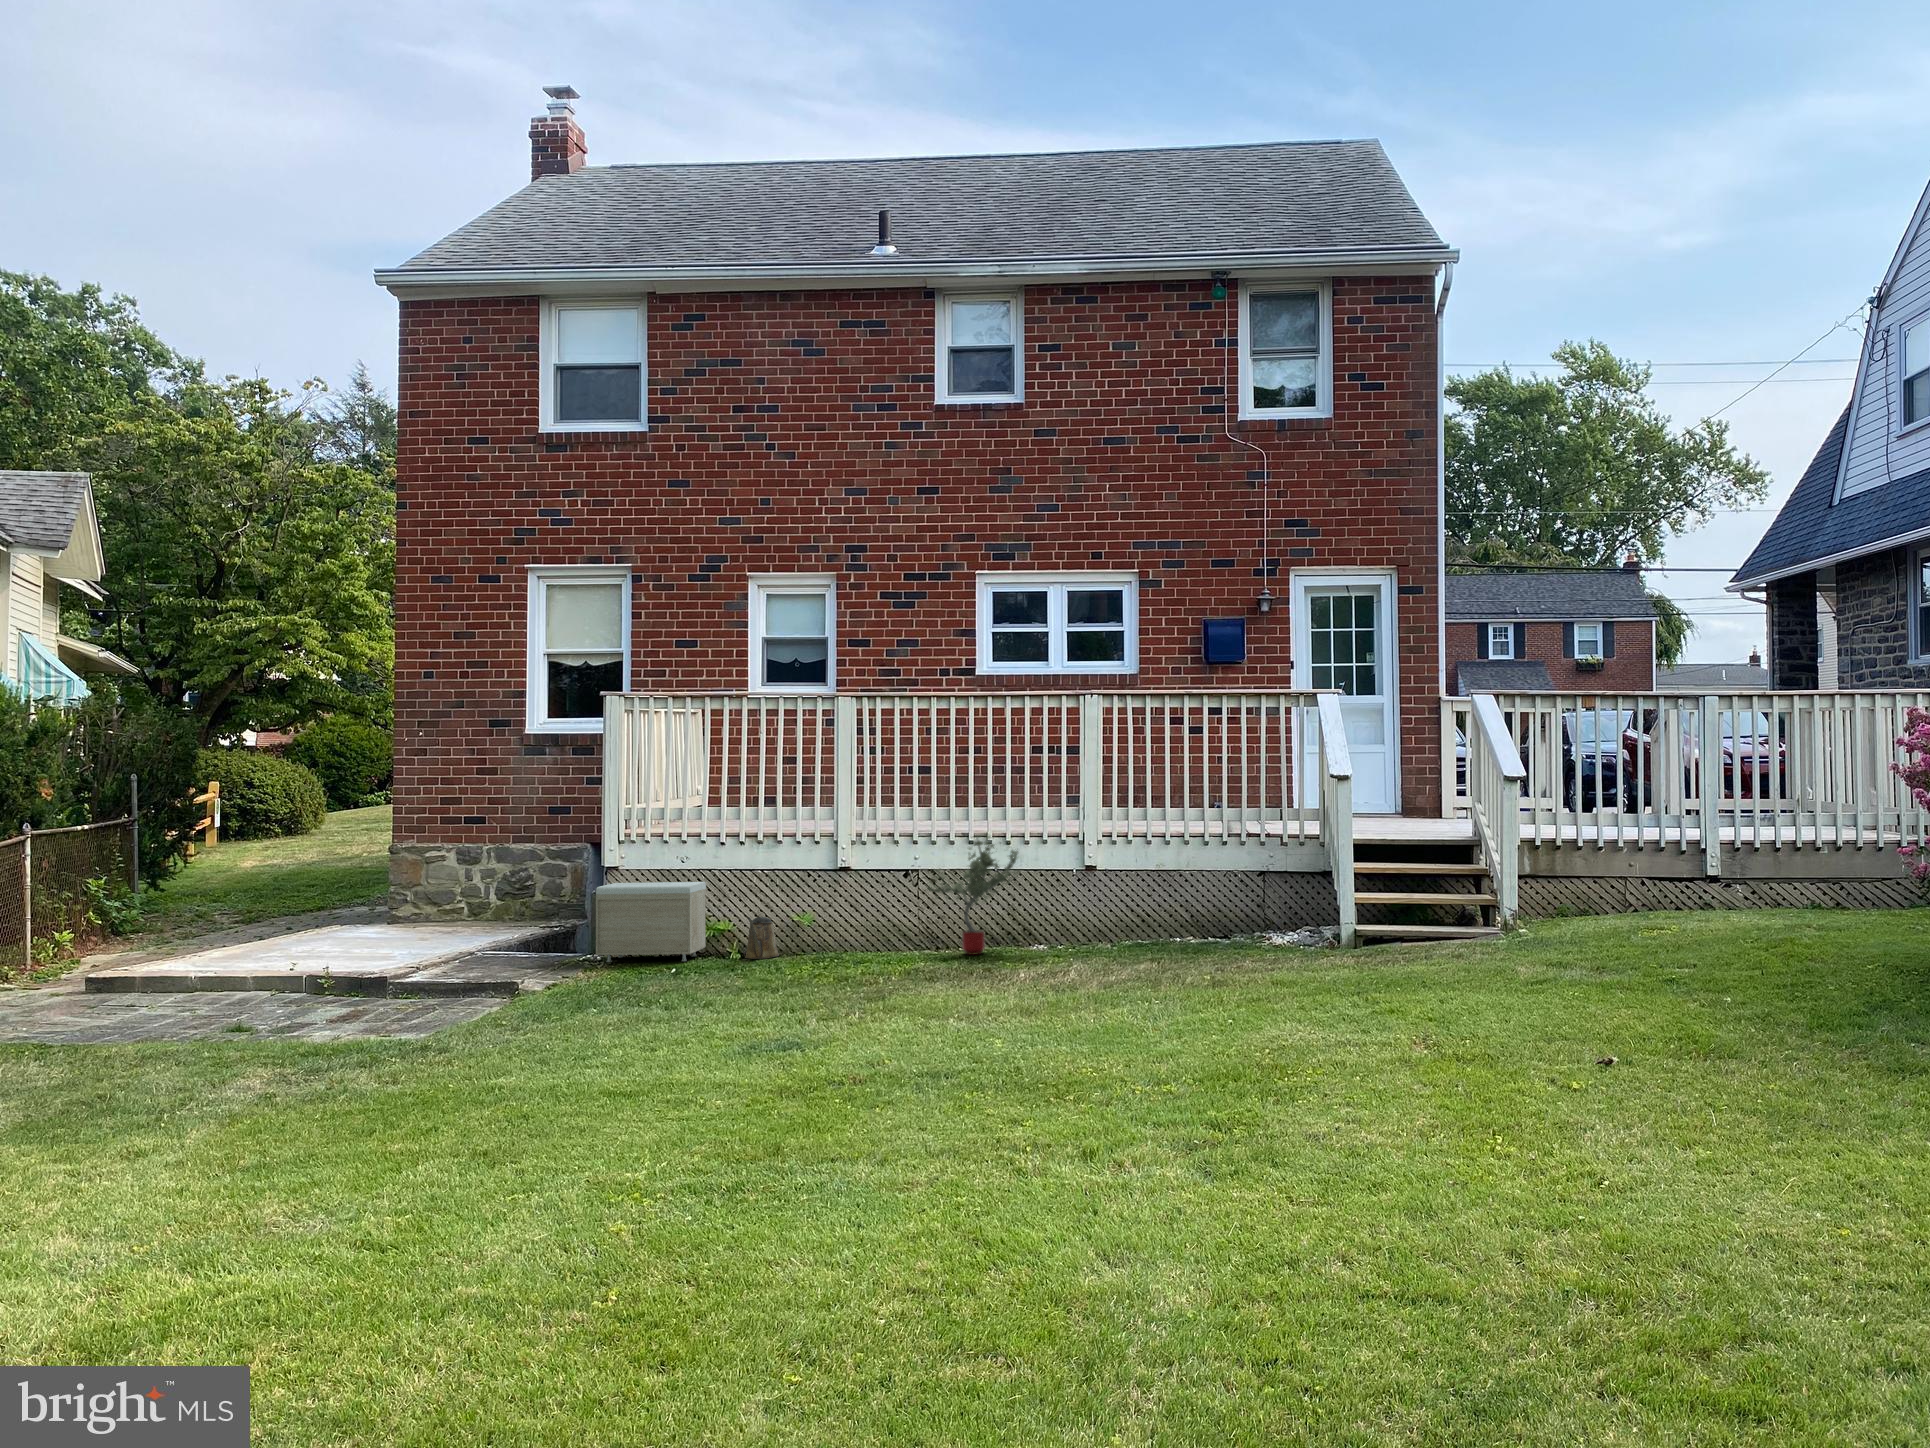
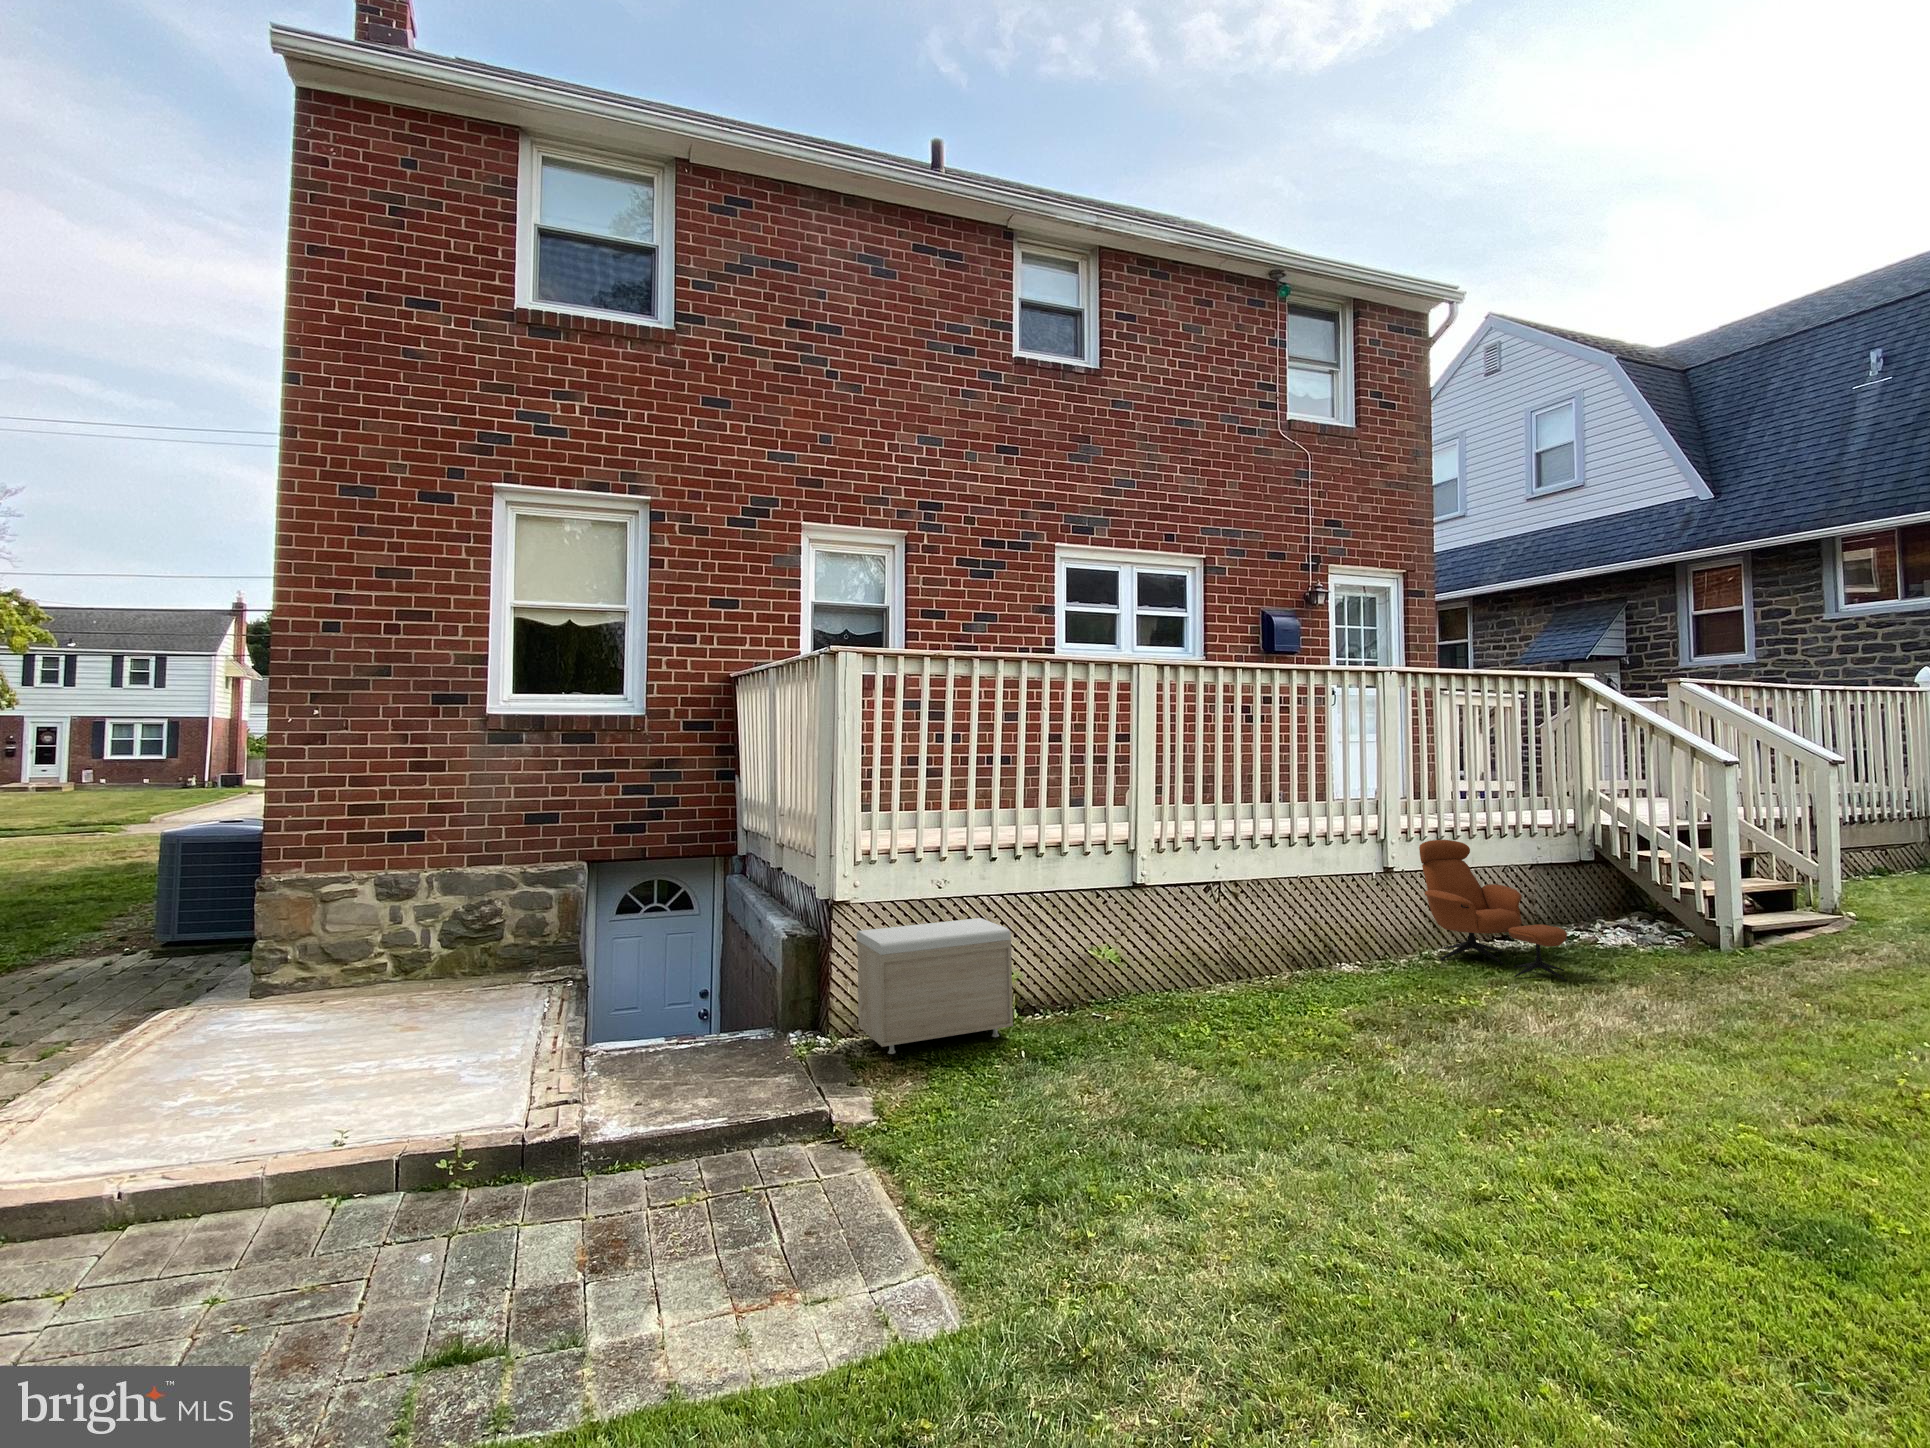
potted tree: present [927,836,1018,955] -> none [1260,835,1363,981]
lounge chair: none [1102,847,1189,966] -> present [1419,840,1567,981]
watering can: present [745,917,779,959] -> none [1055,960,1108,1020]

